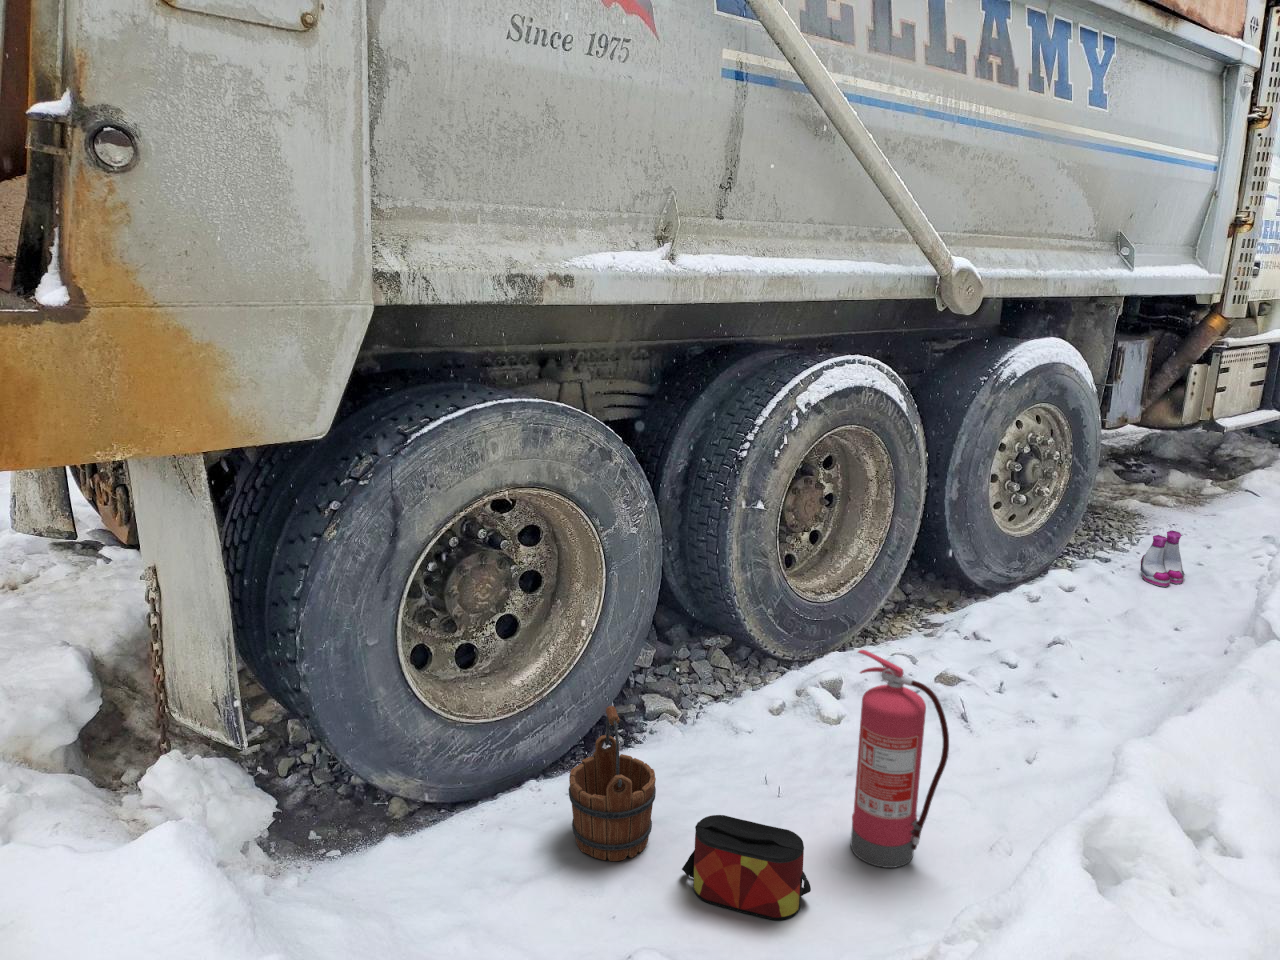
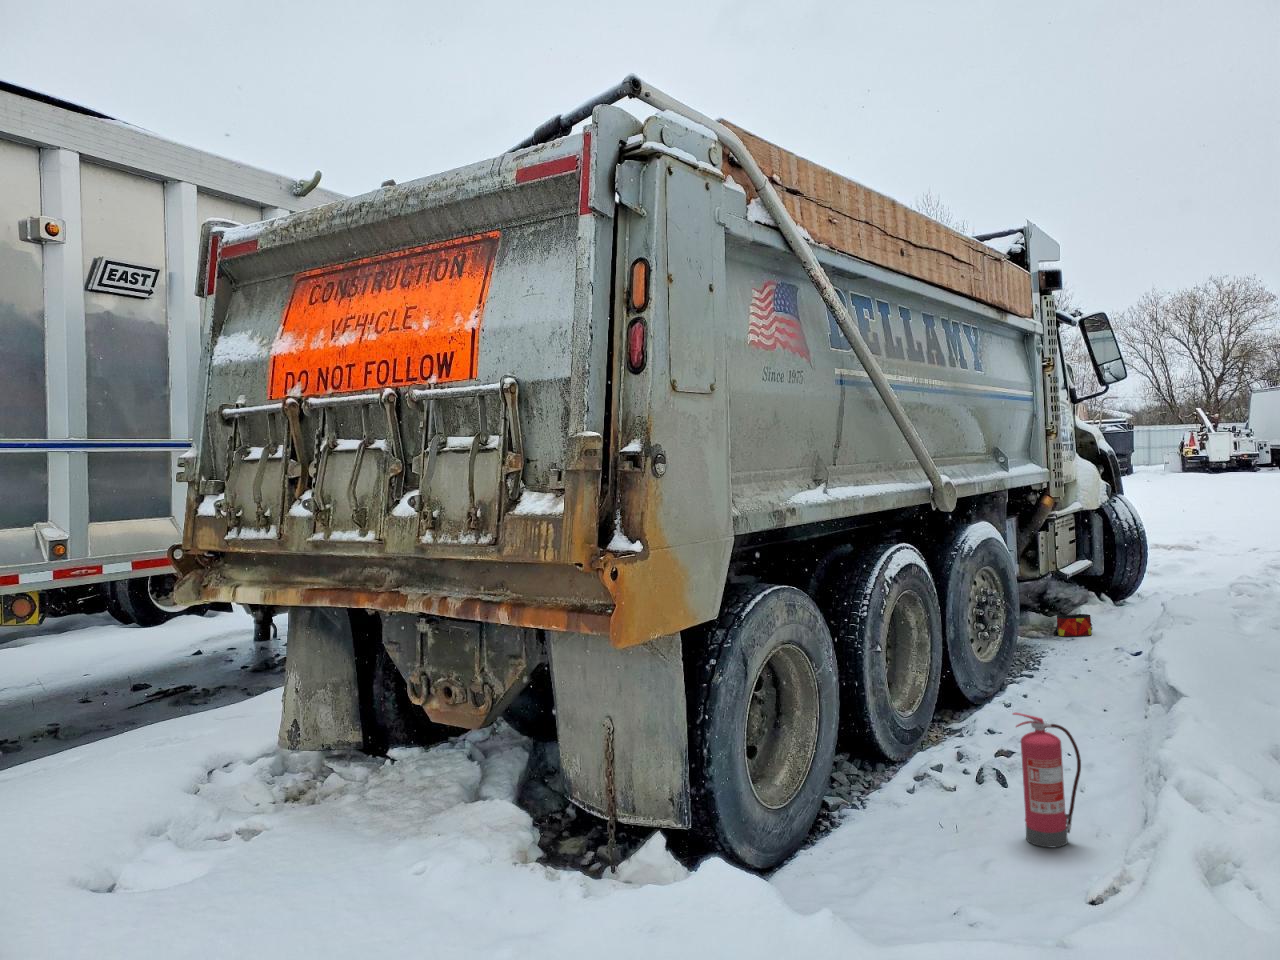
boots: present [1140,530,1184,587] -> none [1060,645,1091,684]
wooden bucket: present [569,706,656,861] -> none [860,773,918,875]
bag: present [682,815,811,920] -> present [1053,614,1092,637]

